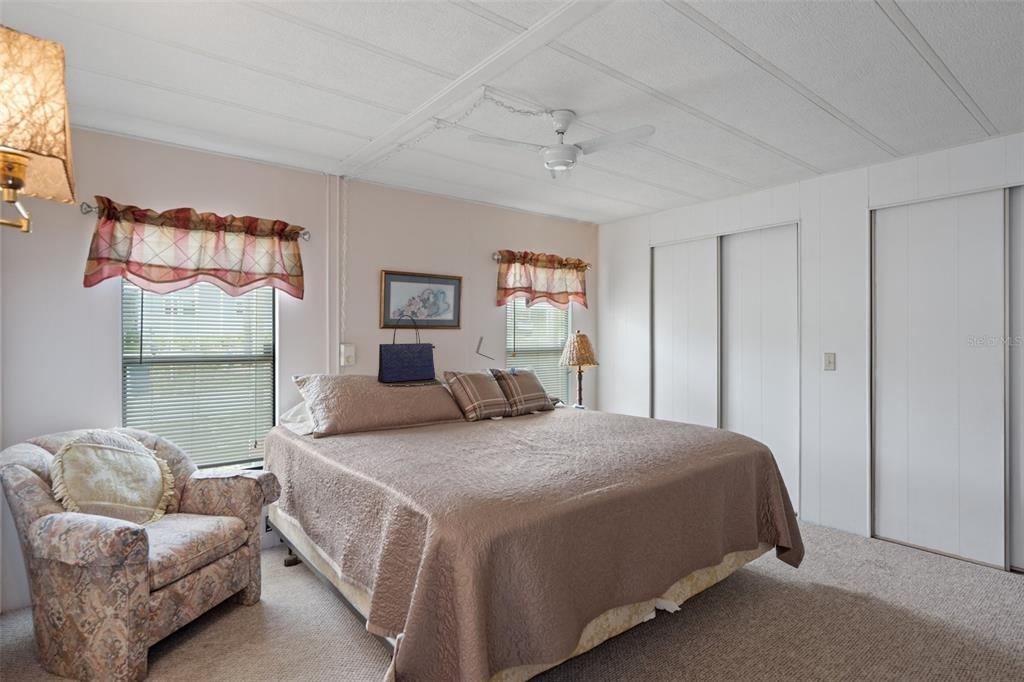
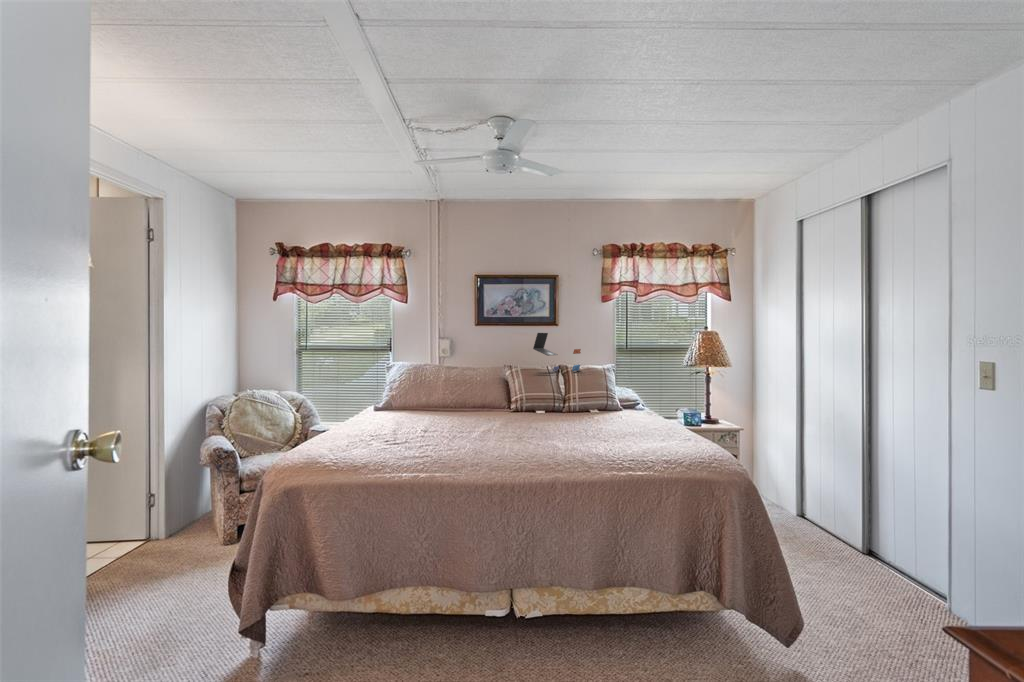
tote bag: present [377,315,435,382] -> none [438,314,493,371]

